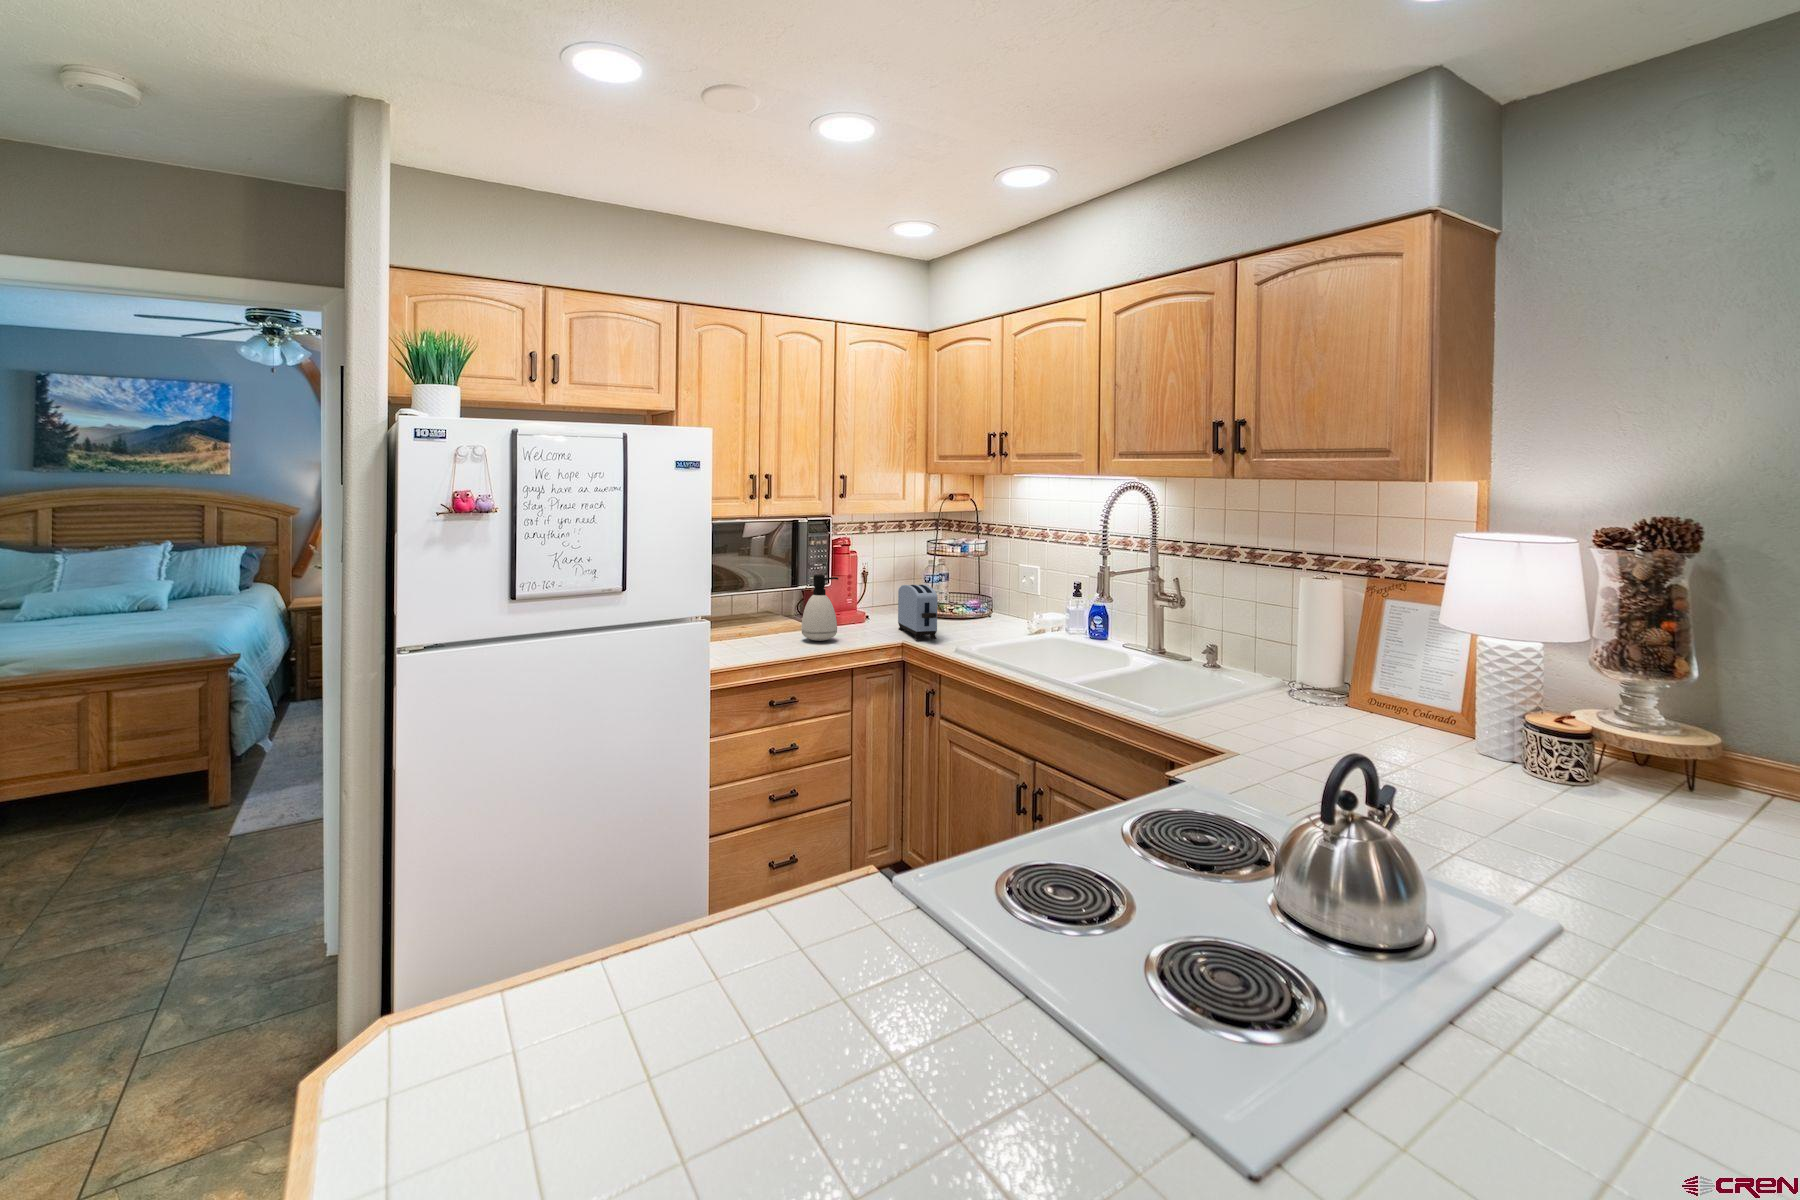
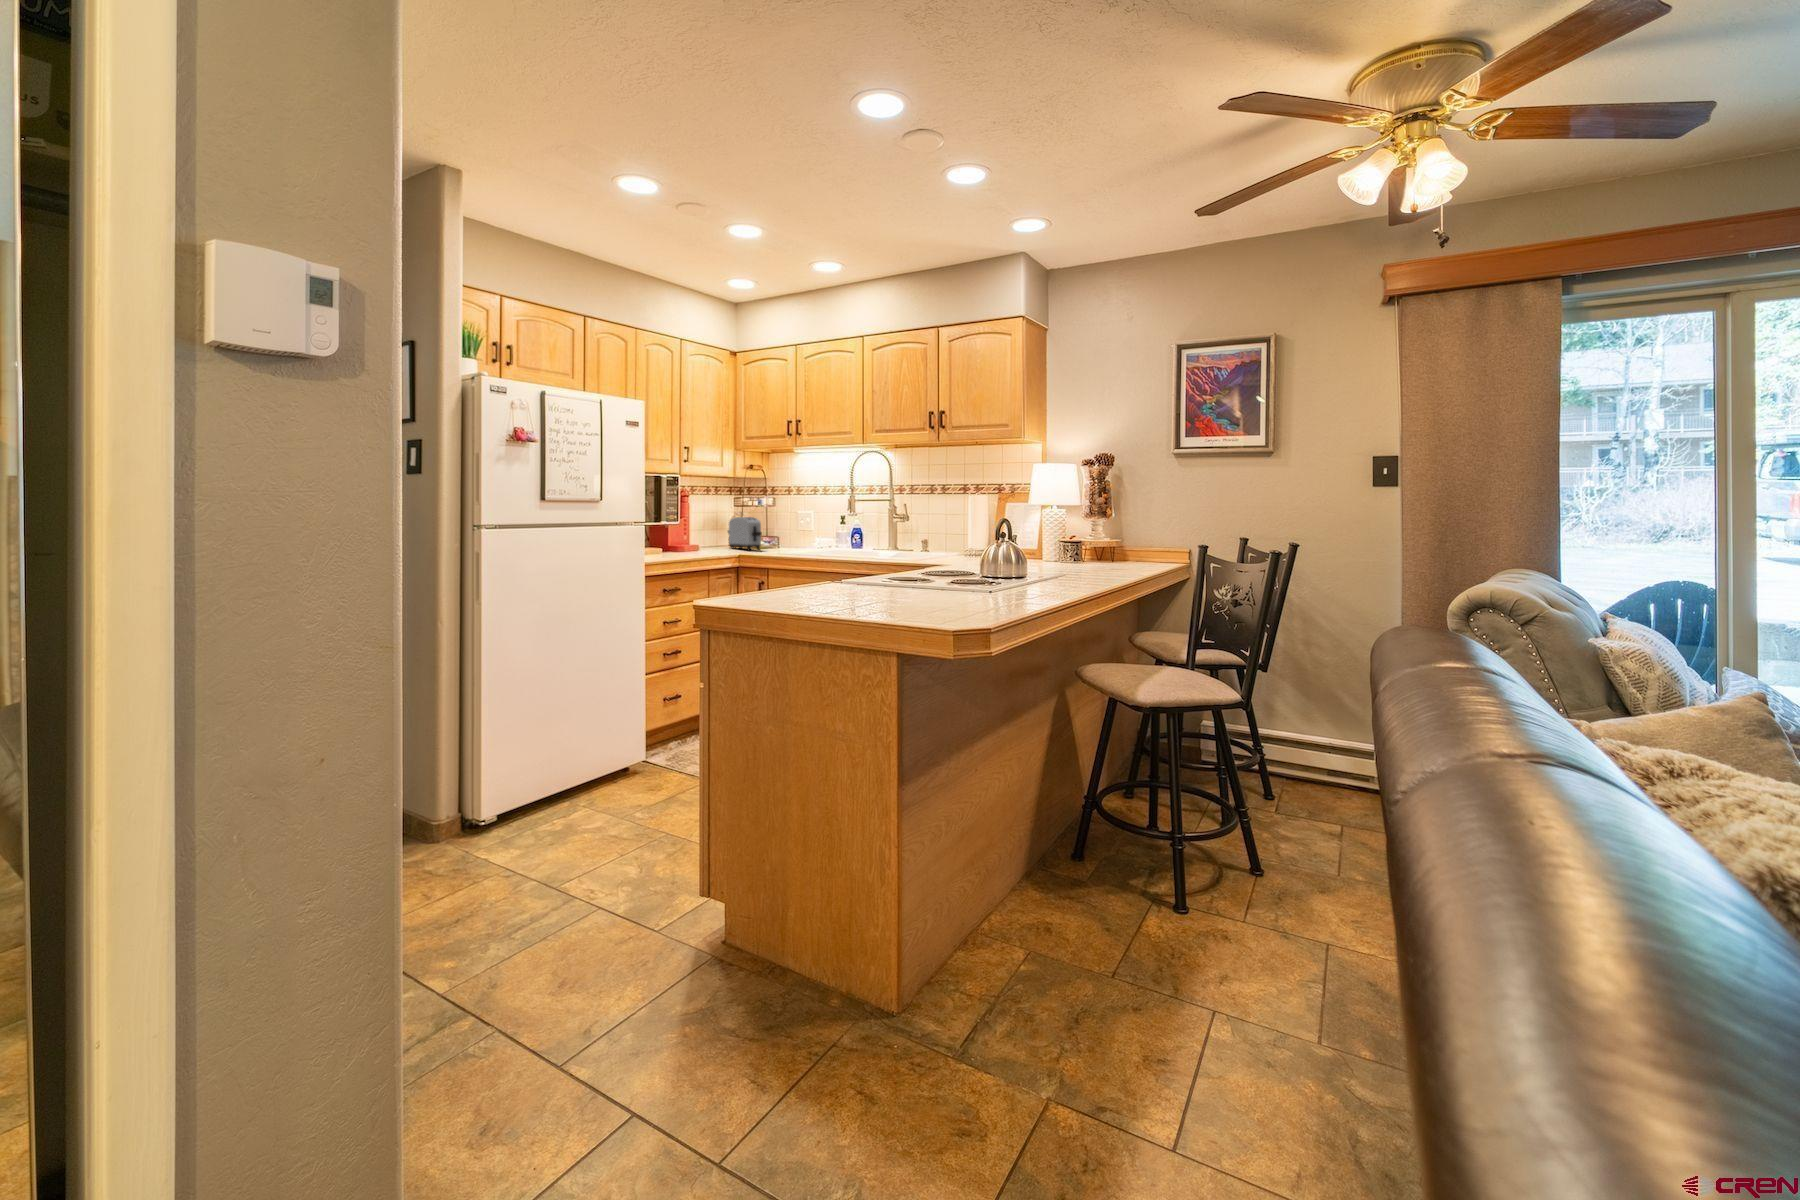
soap dispenser: present [801,574,838,641] -> none [674,507,698,551]

